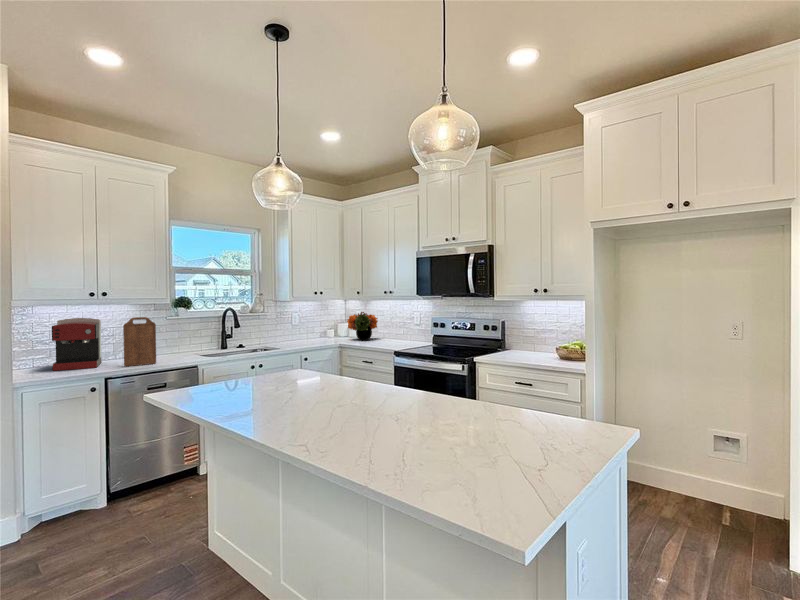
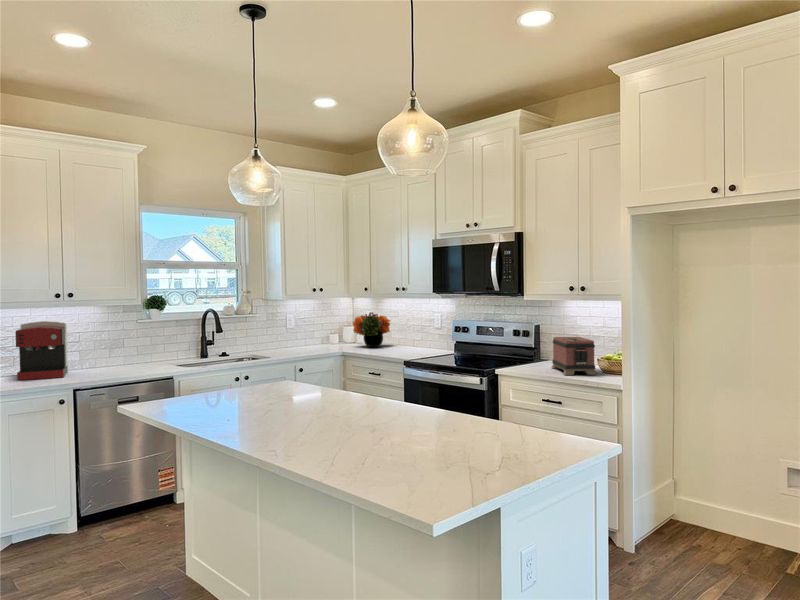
cutting board: present [123,317,156,366] -> none [91,320,127,376]
toaster: none [517,330,558,362] -> present [552,337,596,375]

